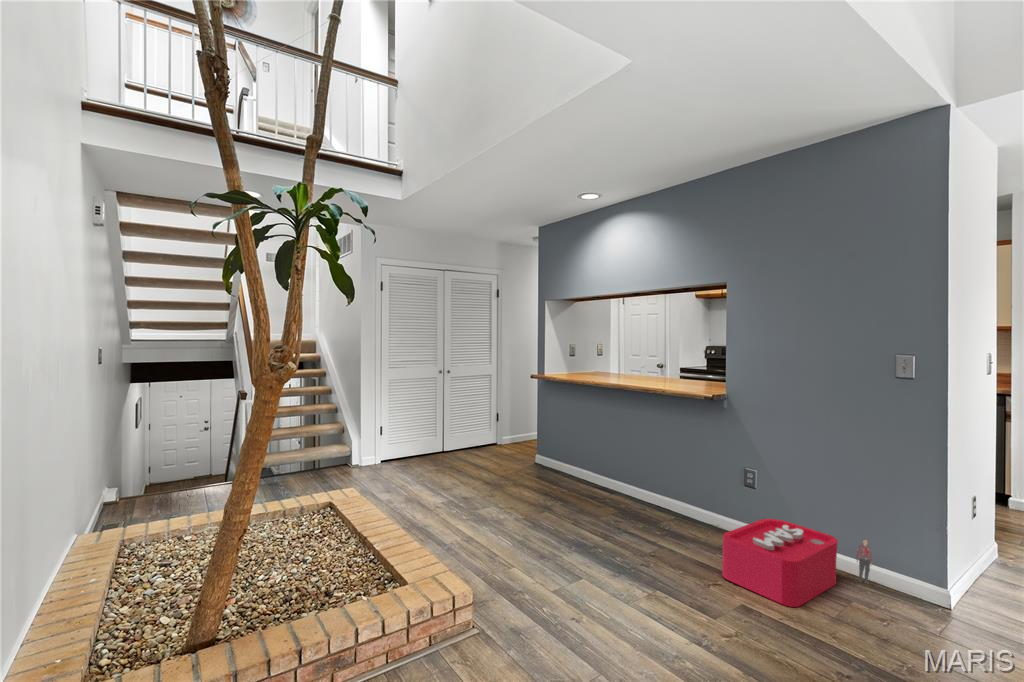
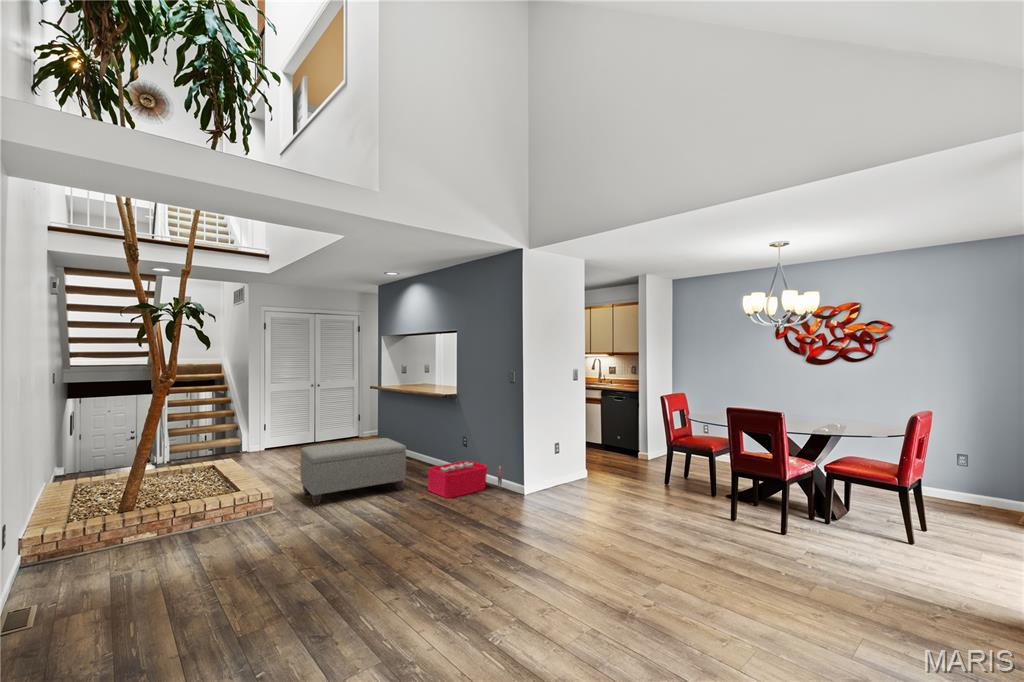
ottoman: none [490,470,680,609] -> present [300,438,406,505]

